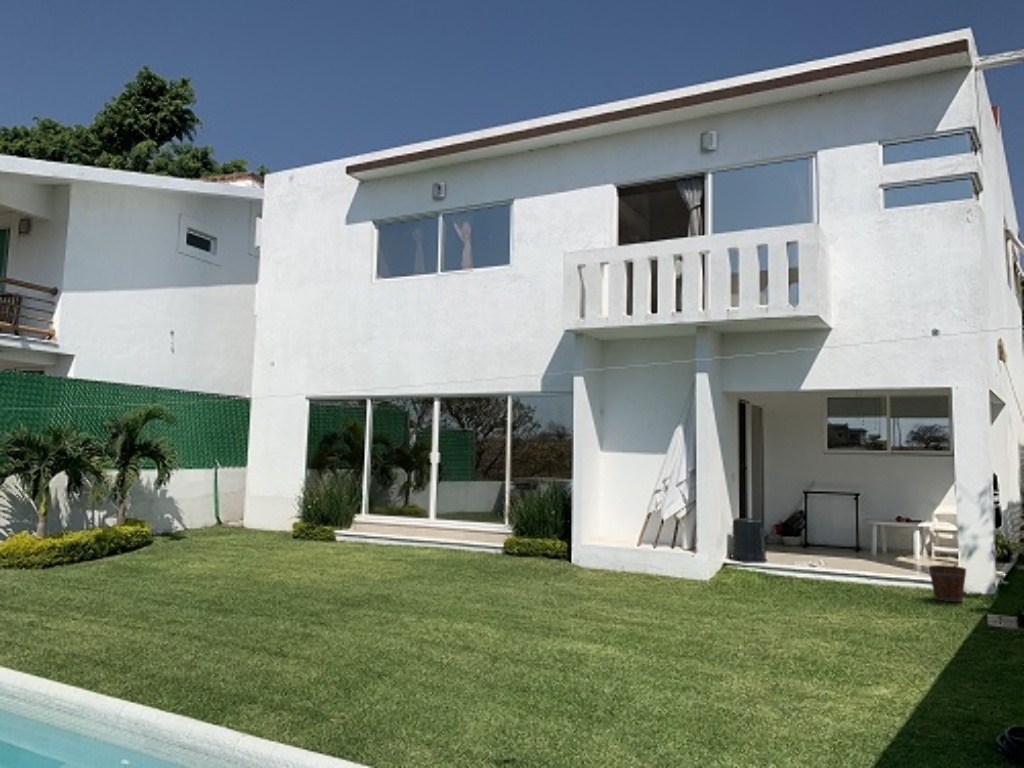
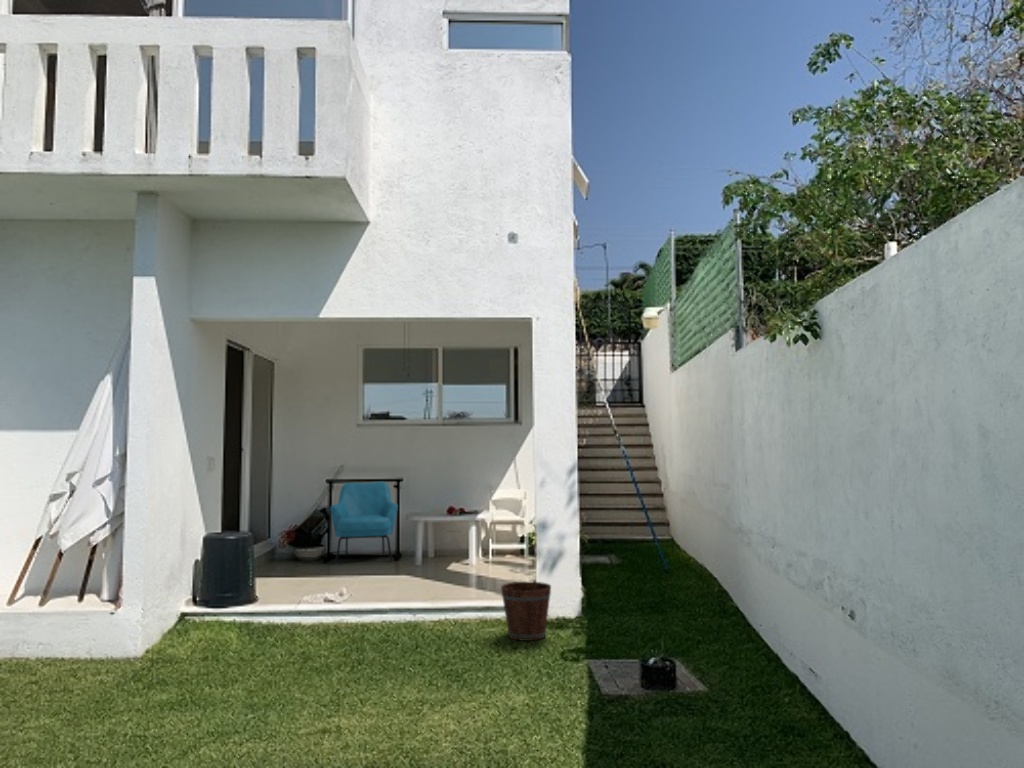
armchair: none [807,494,857,551] -> present [330,482,398,563]

